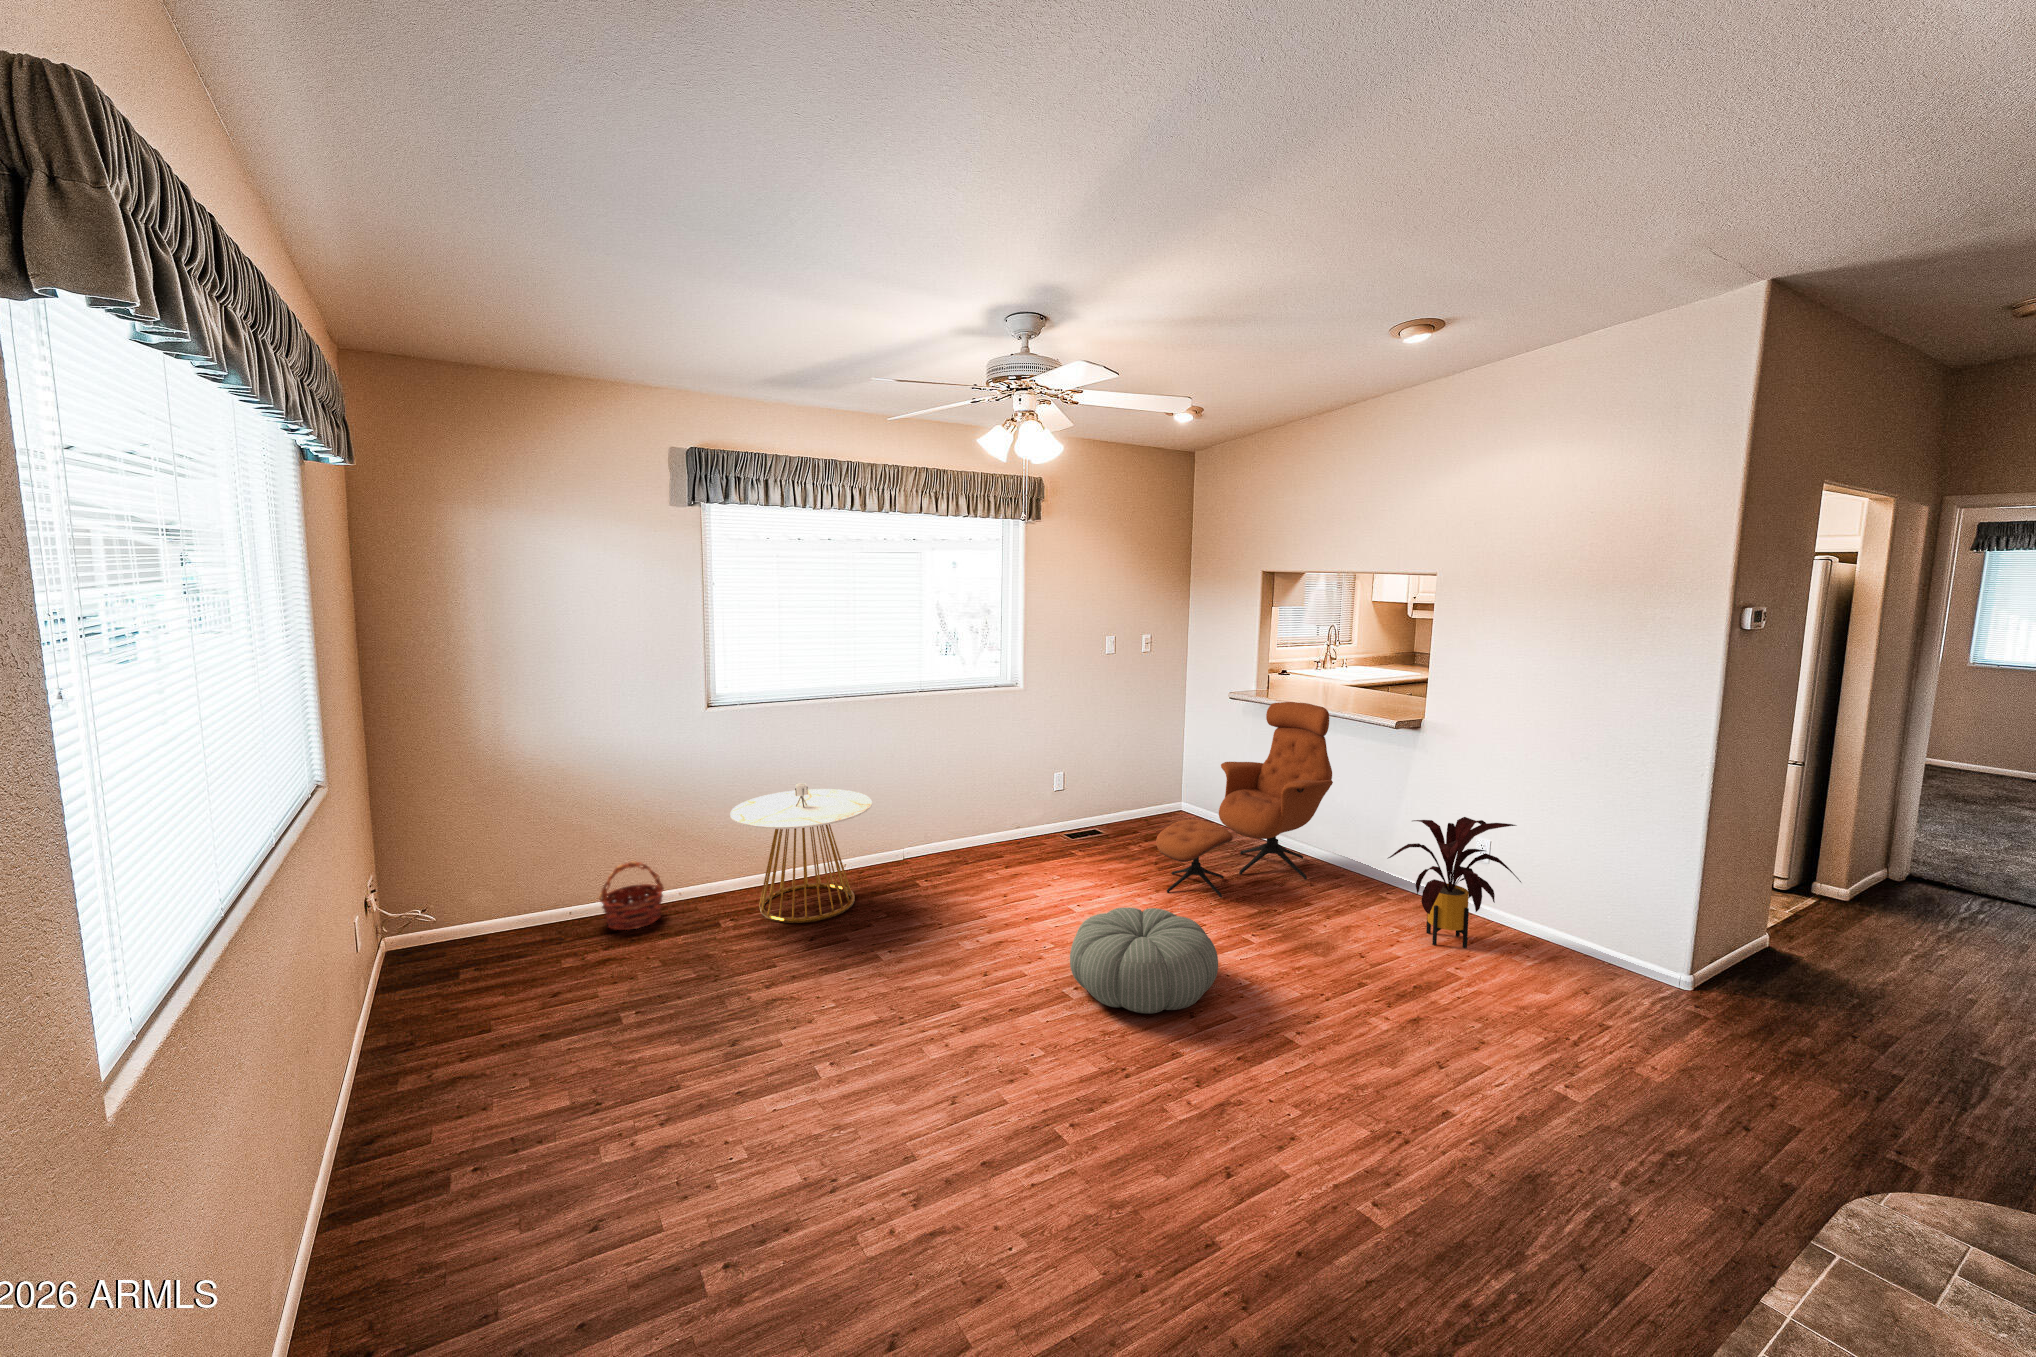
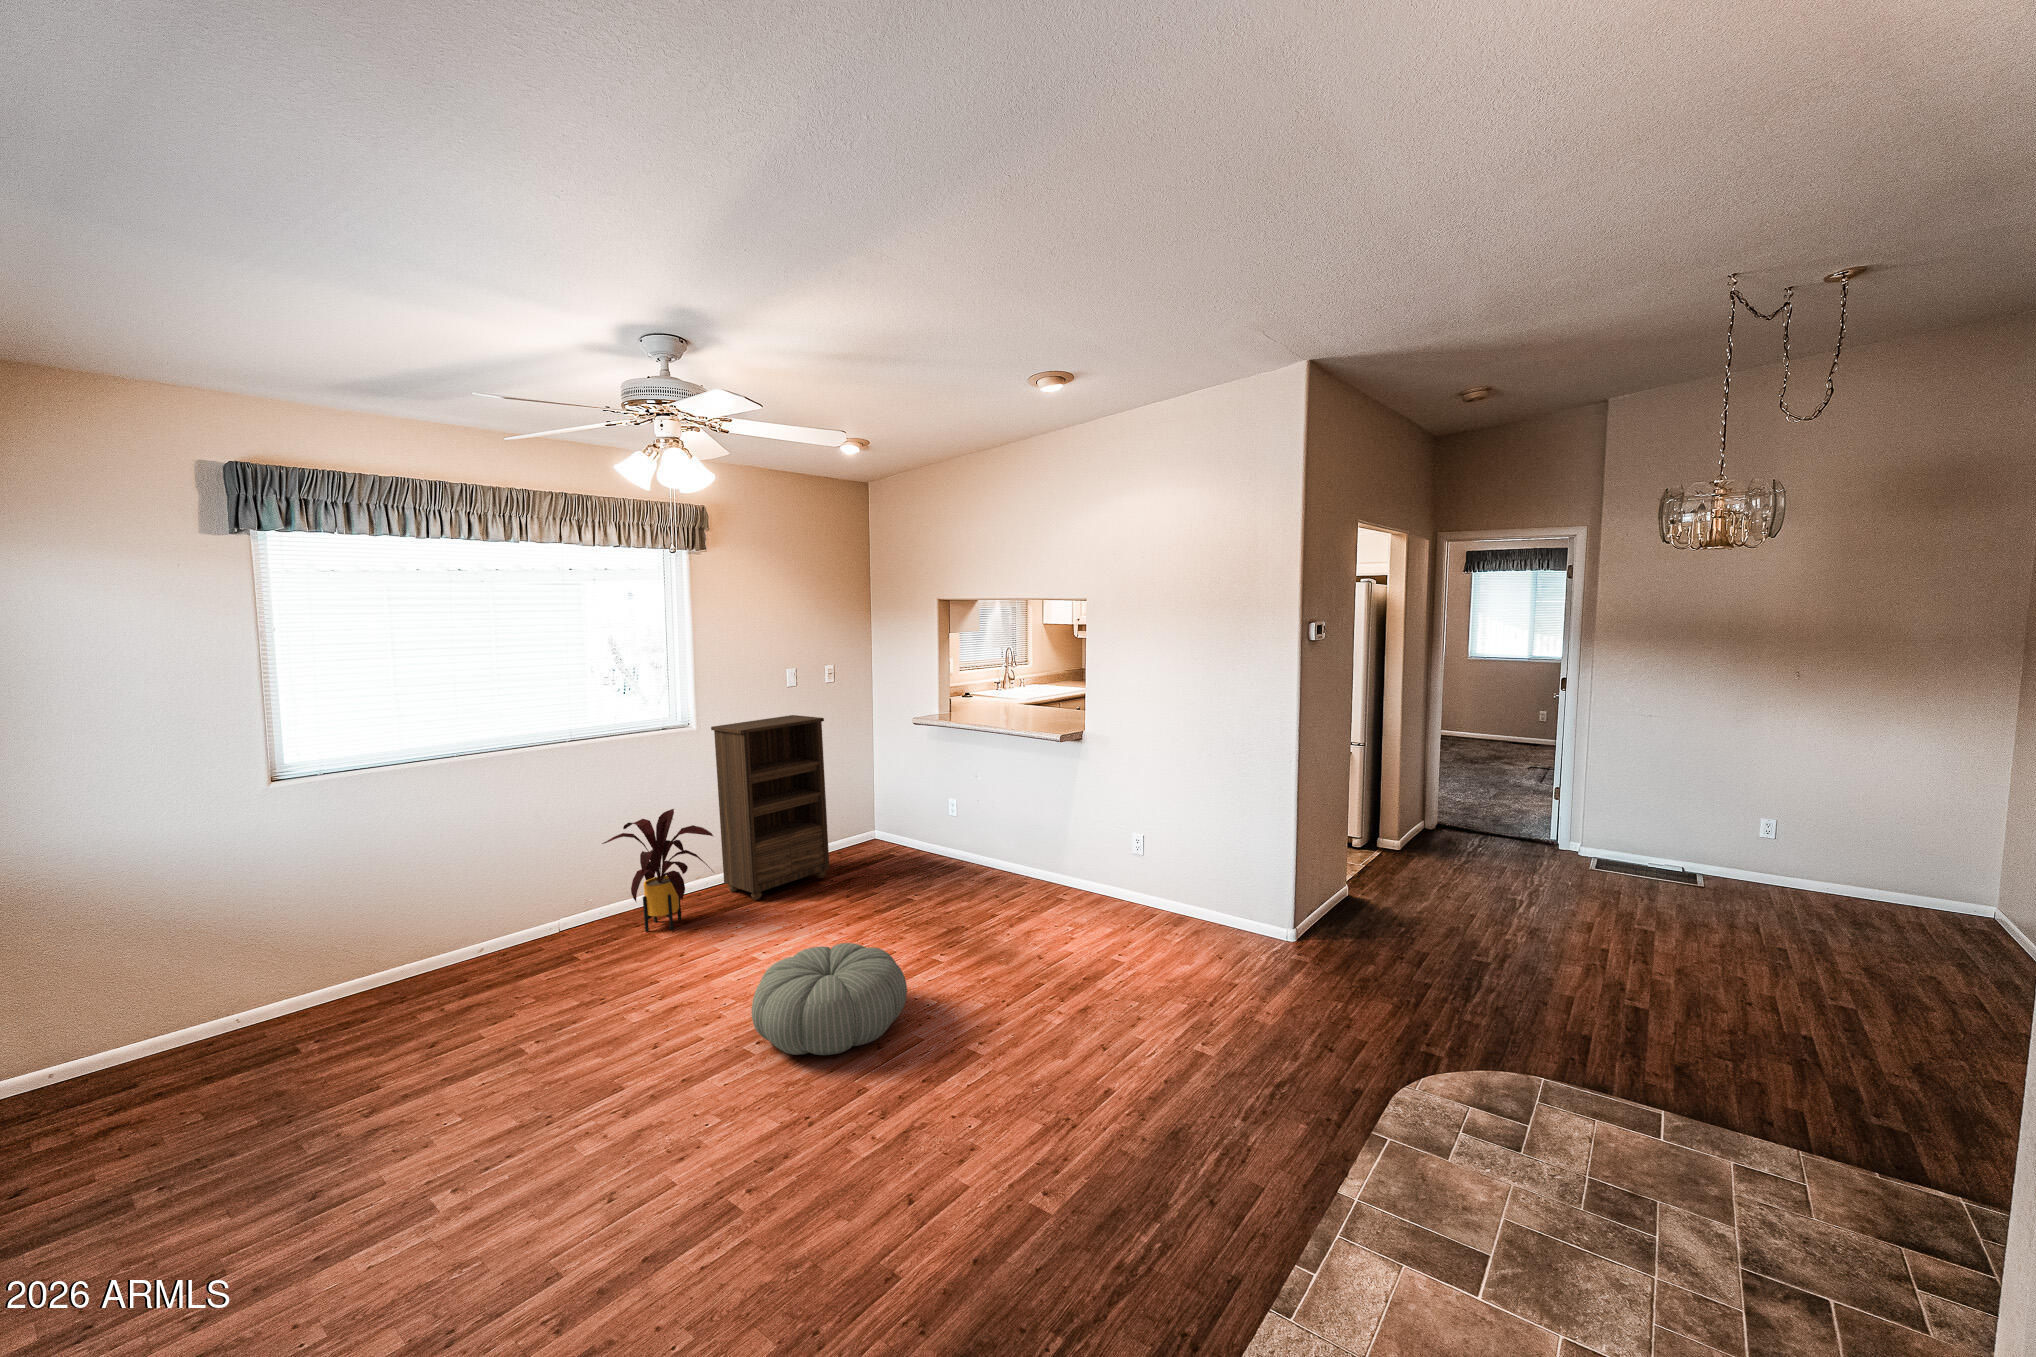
bookshelf: none [1030,680,1134,853] -> present [711,715,829,900]
lounge chair: present [1156,702,1333,897] -> none [850,725,1015,925]
side table: present [730,783,872,923] -> none [305,860,513,1034]
house plant: present [1388,817,1521,948] -> present [602,809,713,932]
basket: present [599,862,664,930] -> none [82,991,201,1089]

